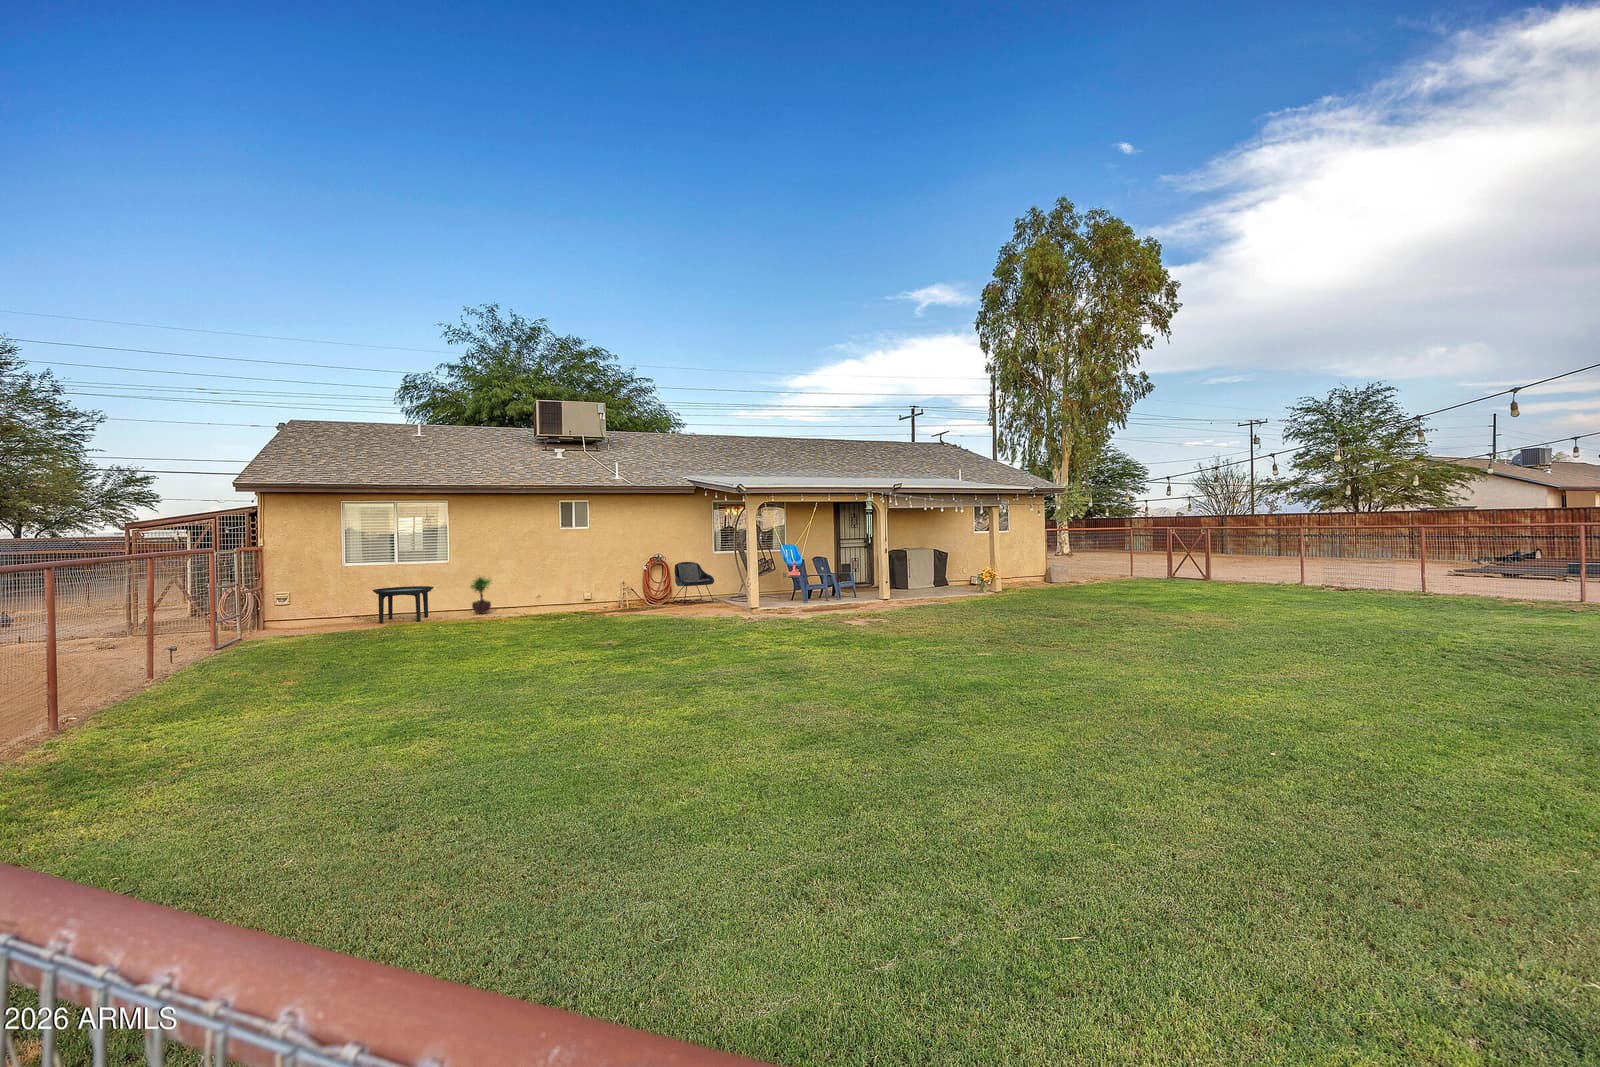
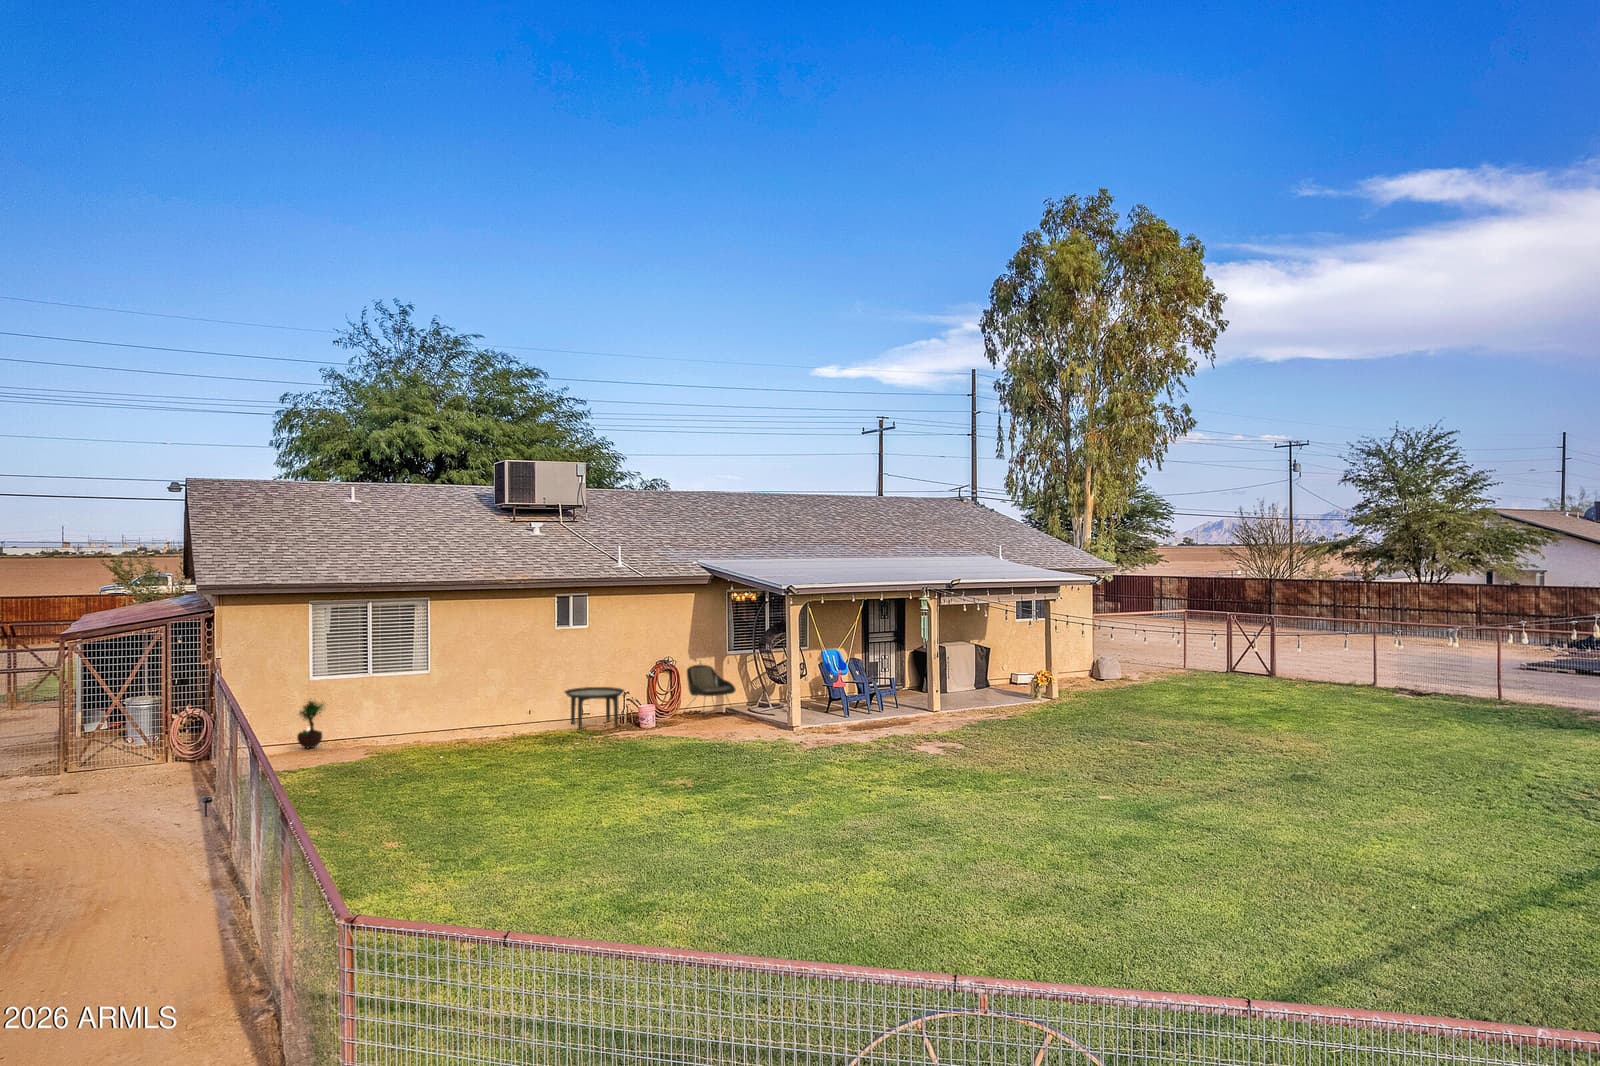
potted tree: present [471,577,491,614] -> present [297,701,323,748]
round table: present [372,586,434,623] -> present [565,687,624,730]

